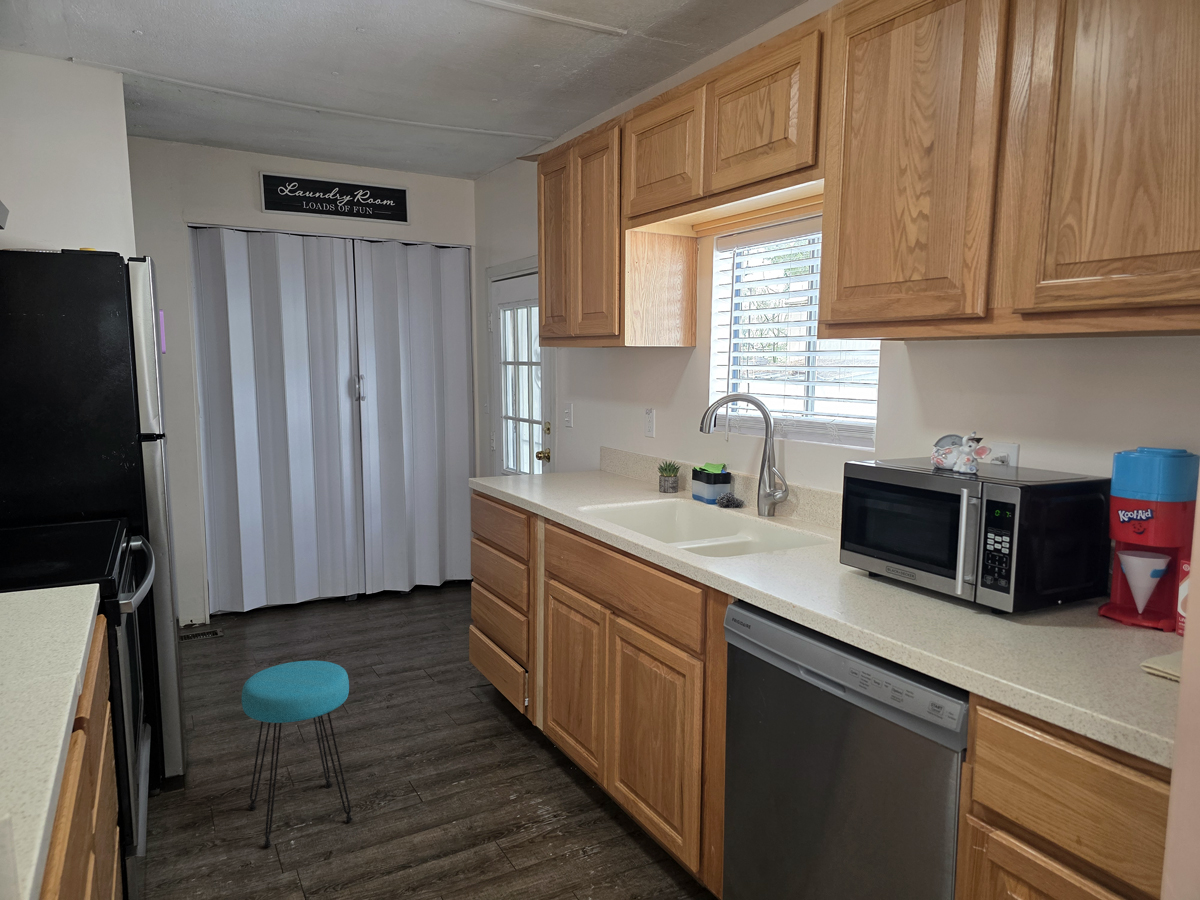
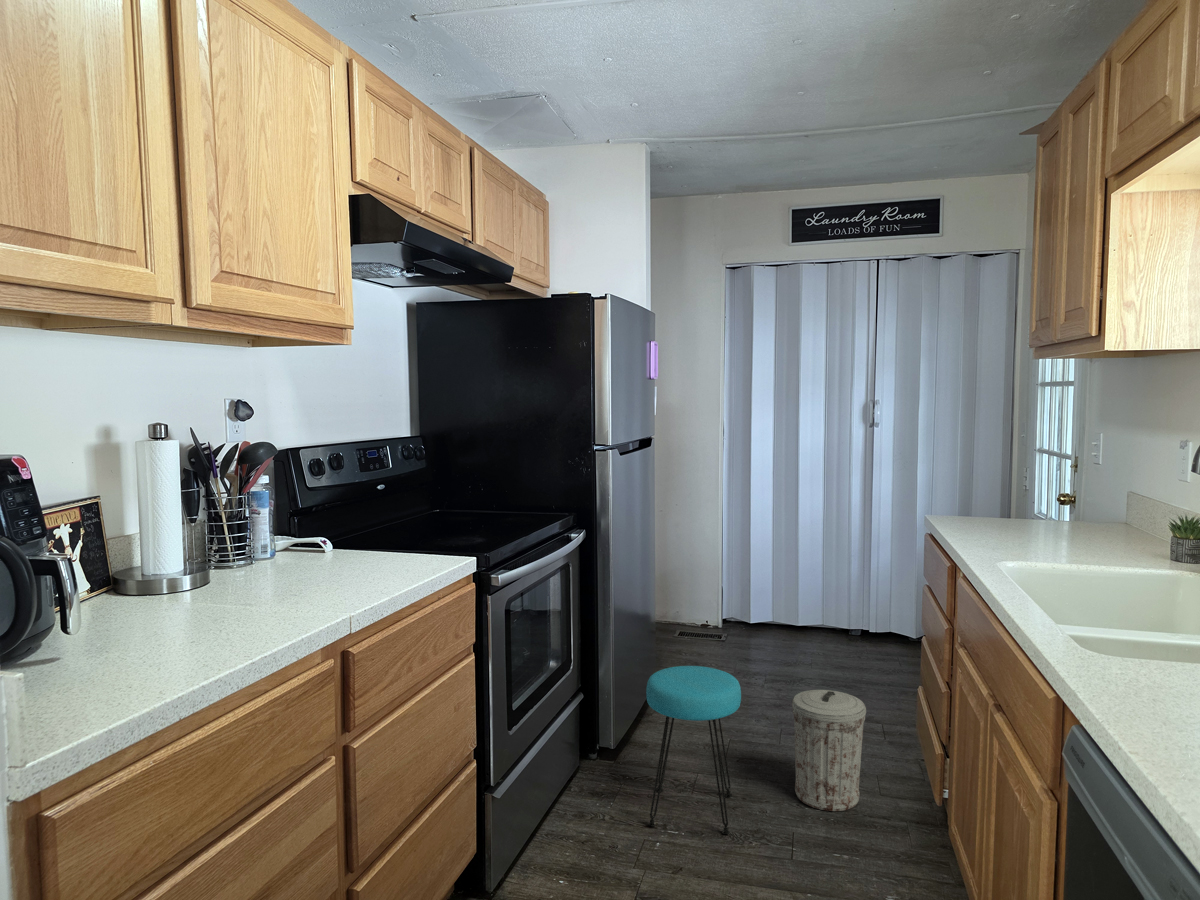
trash can: none [381,652,451,766] -> present [792,690,866,811]

